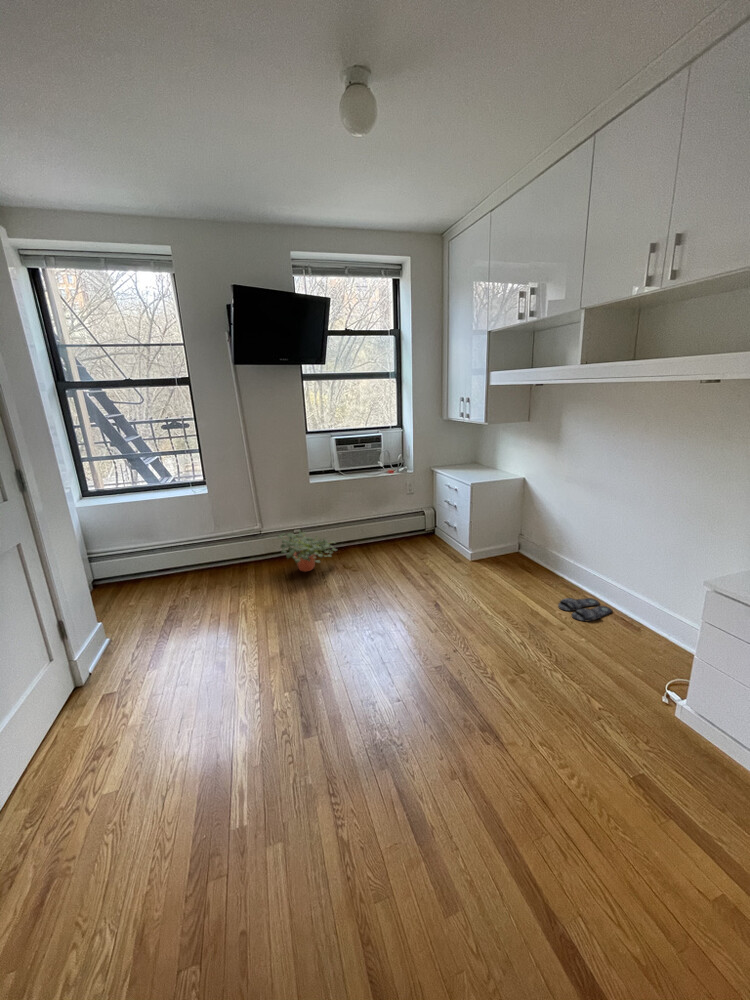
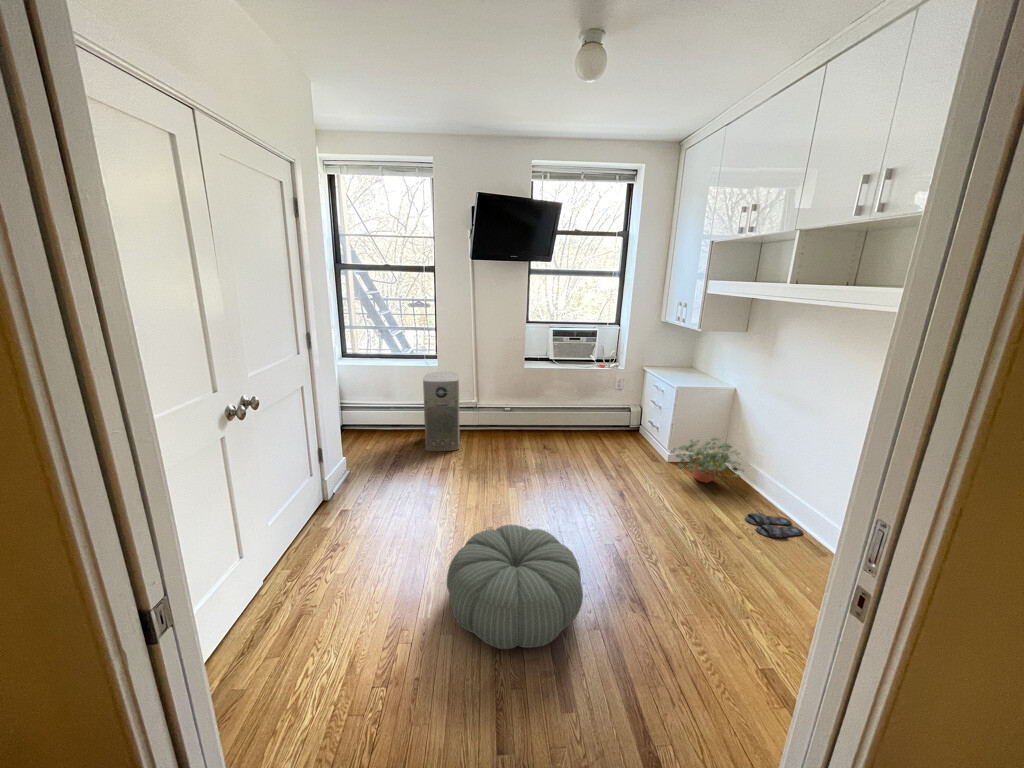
air purifier: none [193,498,248,594] -> present [423,371,460,451]
potted plant: present [278,530,336,571] -> present [670,438,741,483]
pouf: none [263,671,435,848] -> present [447,525,583,649]

